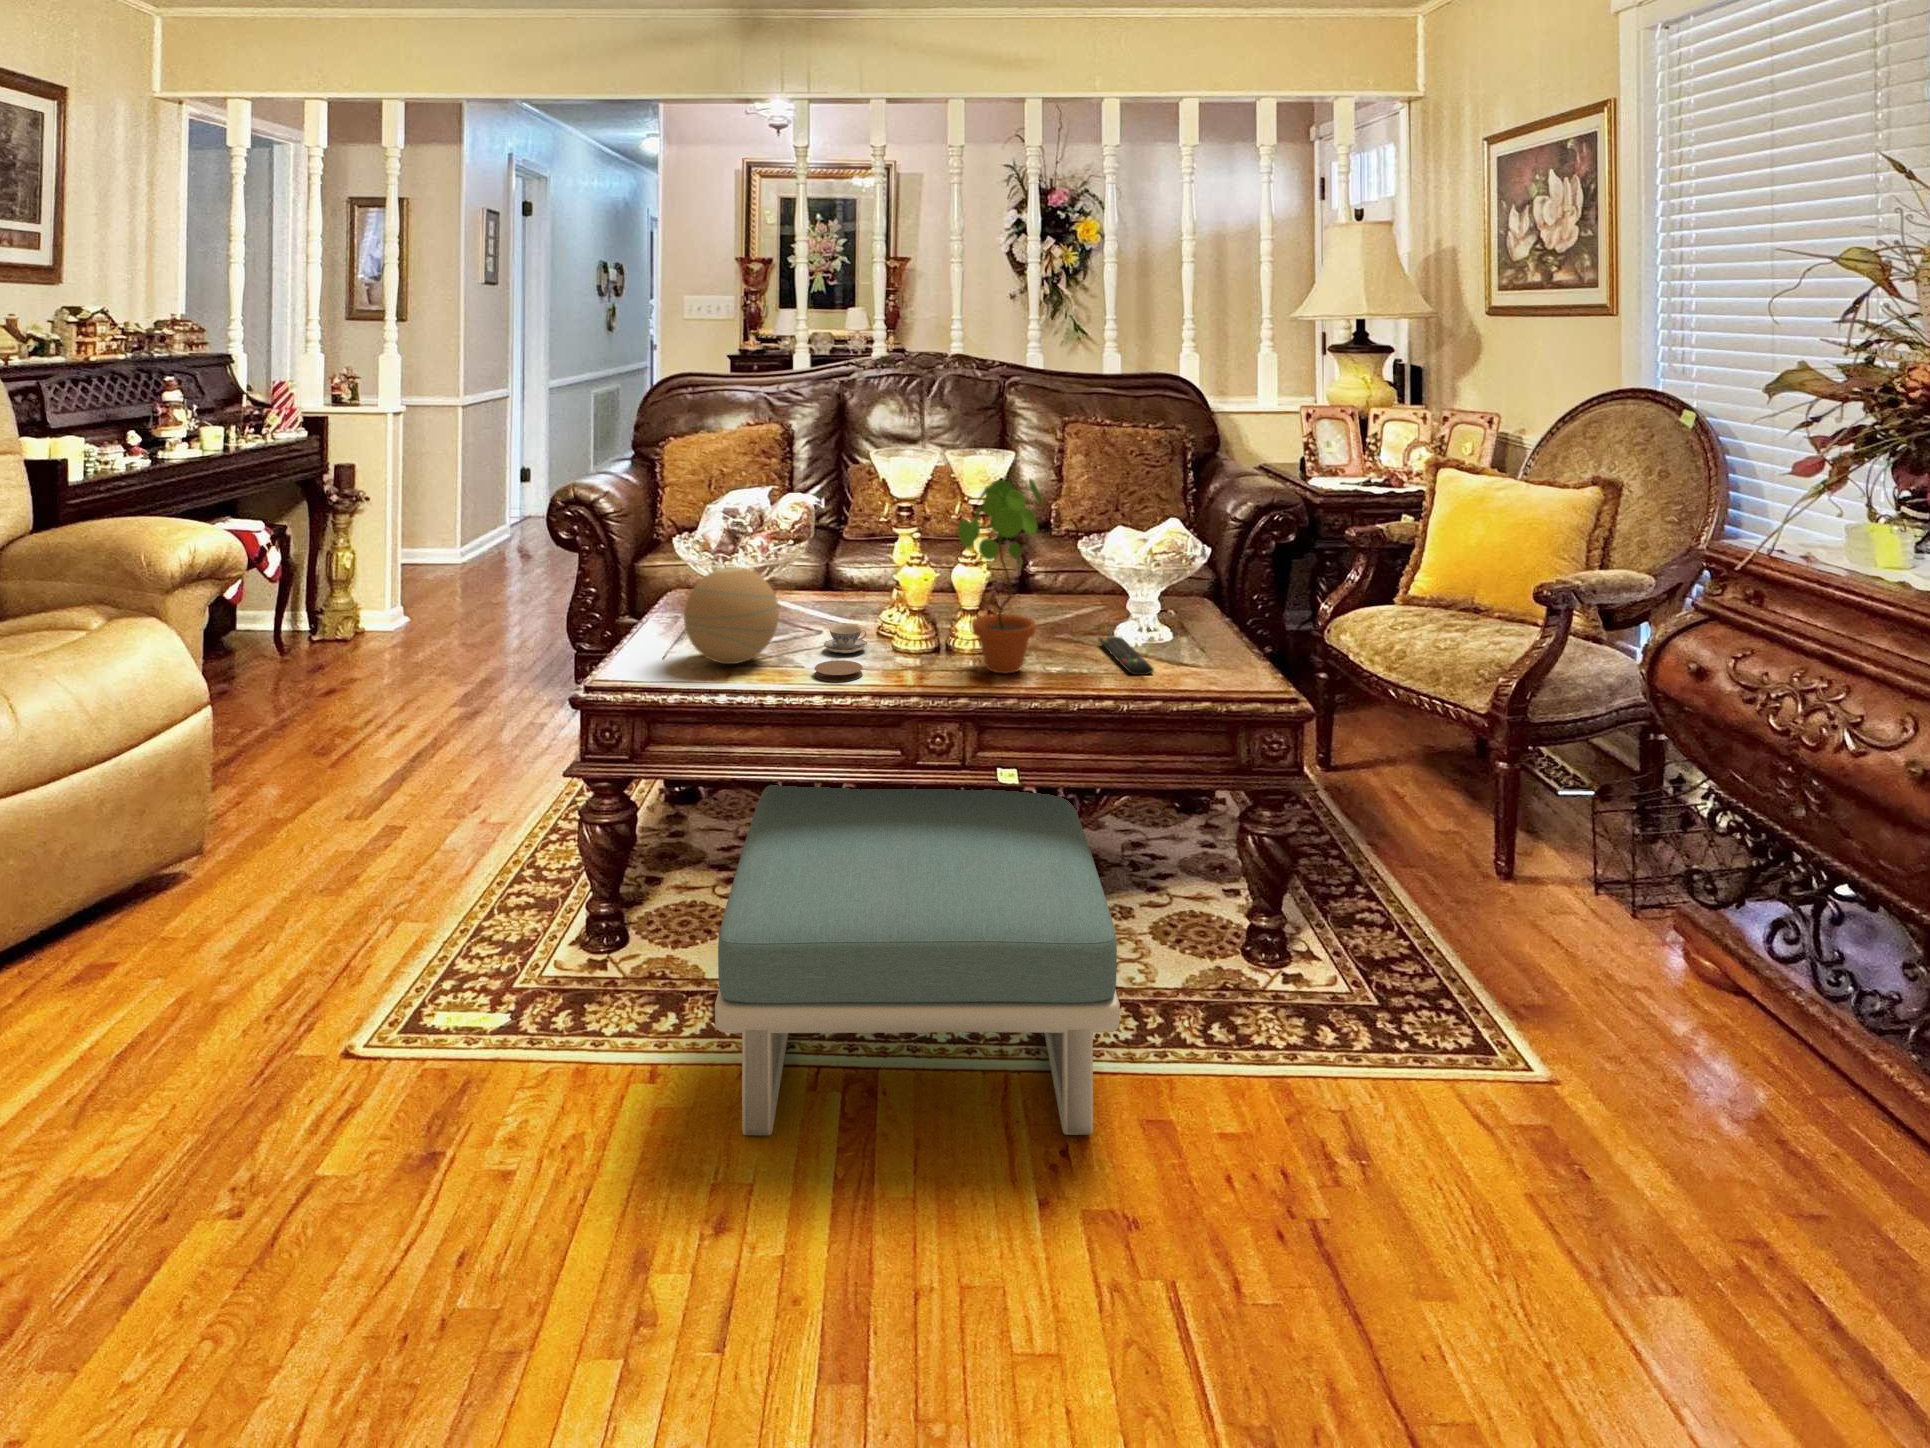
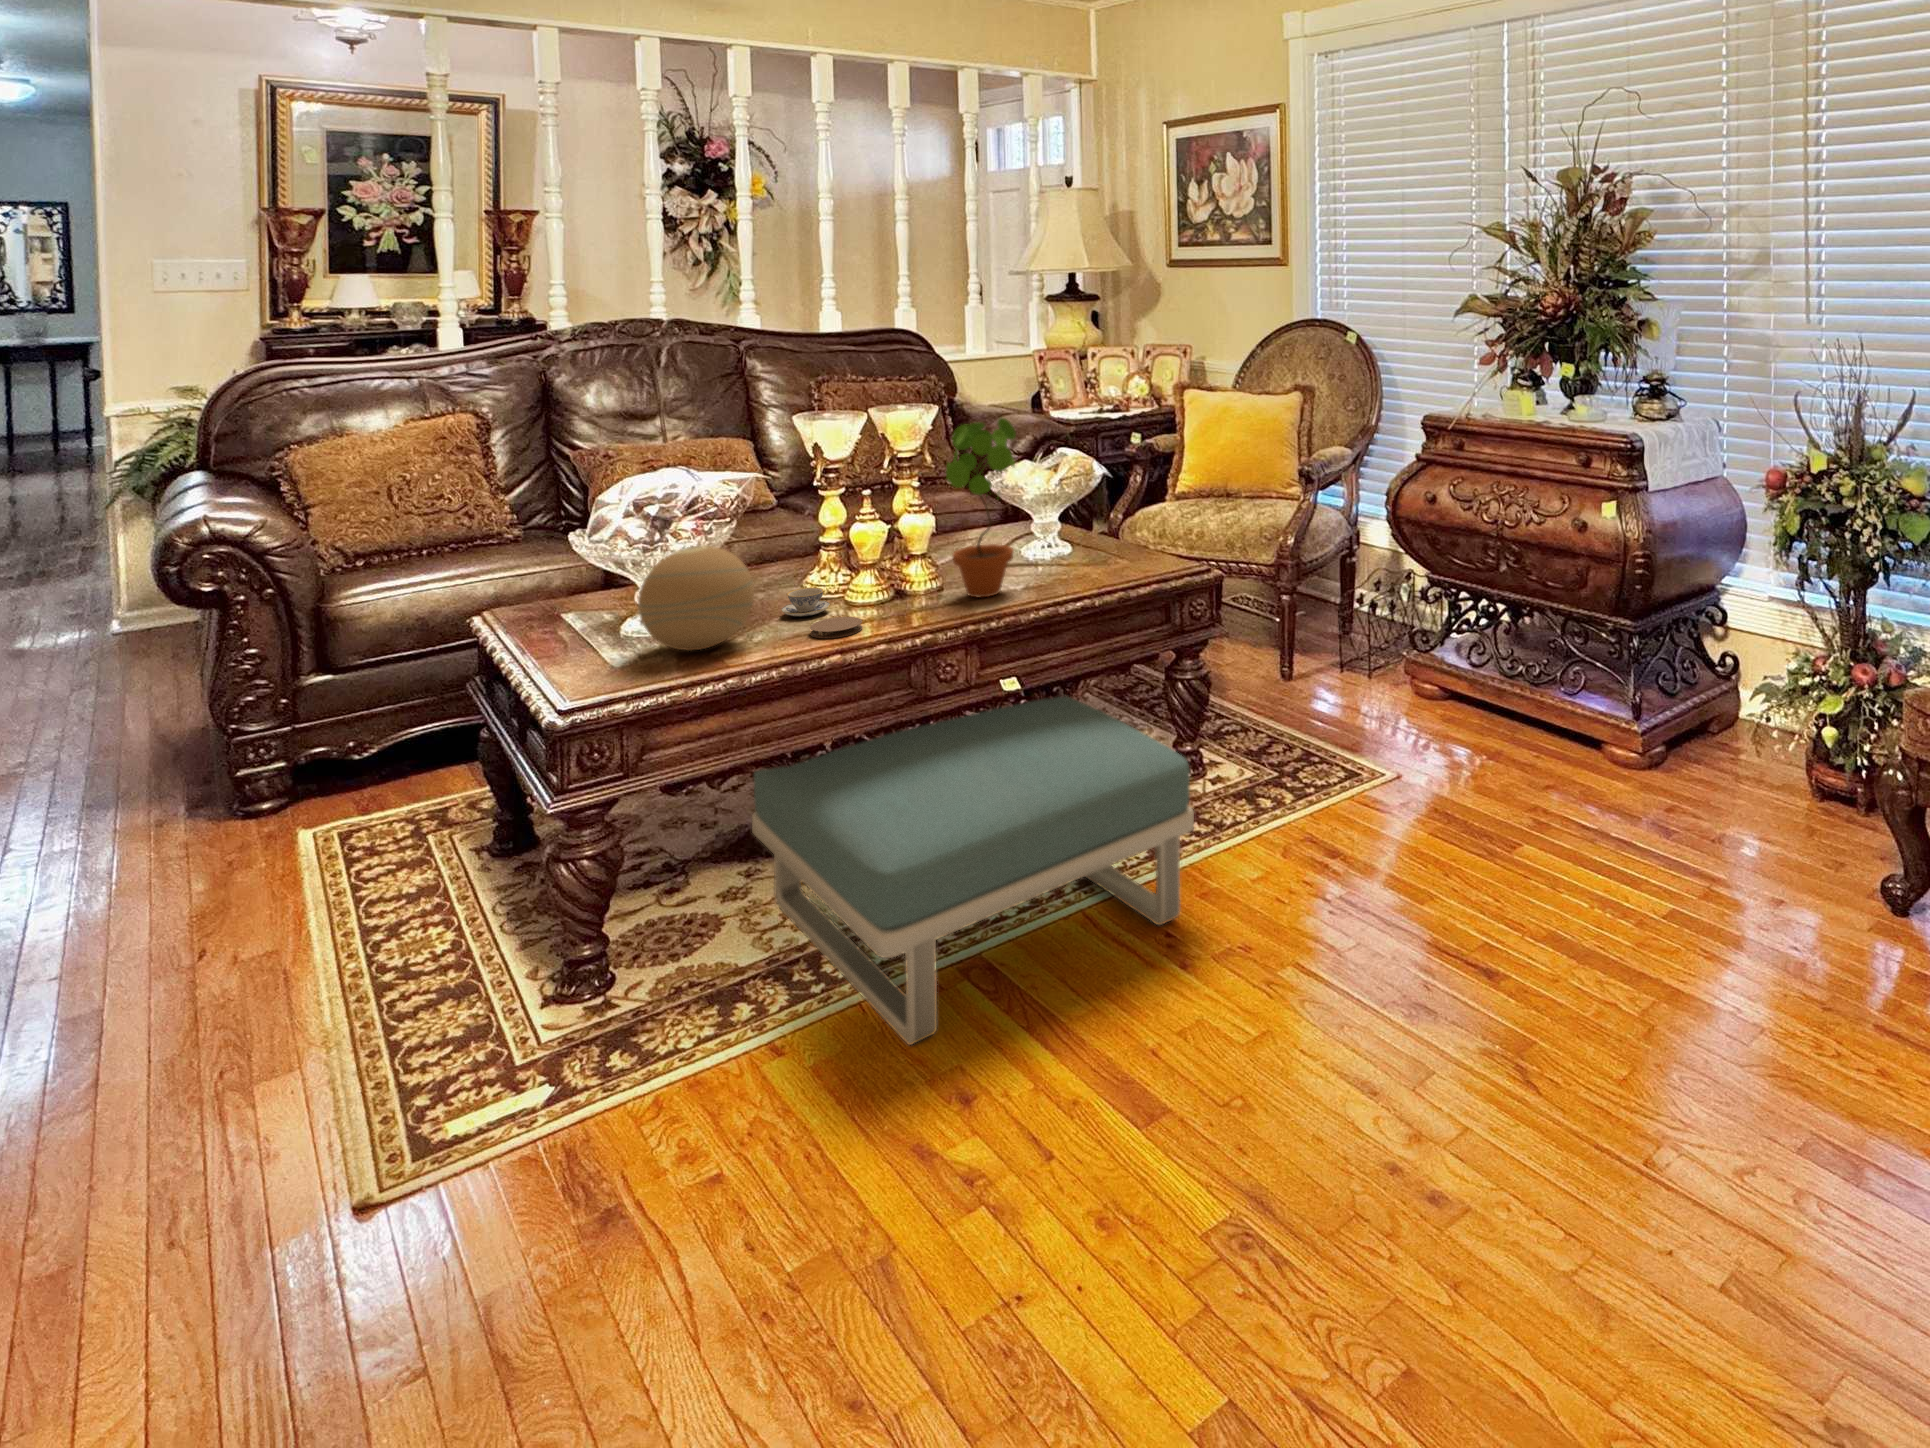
remote control: present [1099,637,1154,675] -> none [1031,552,1107,575]

